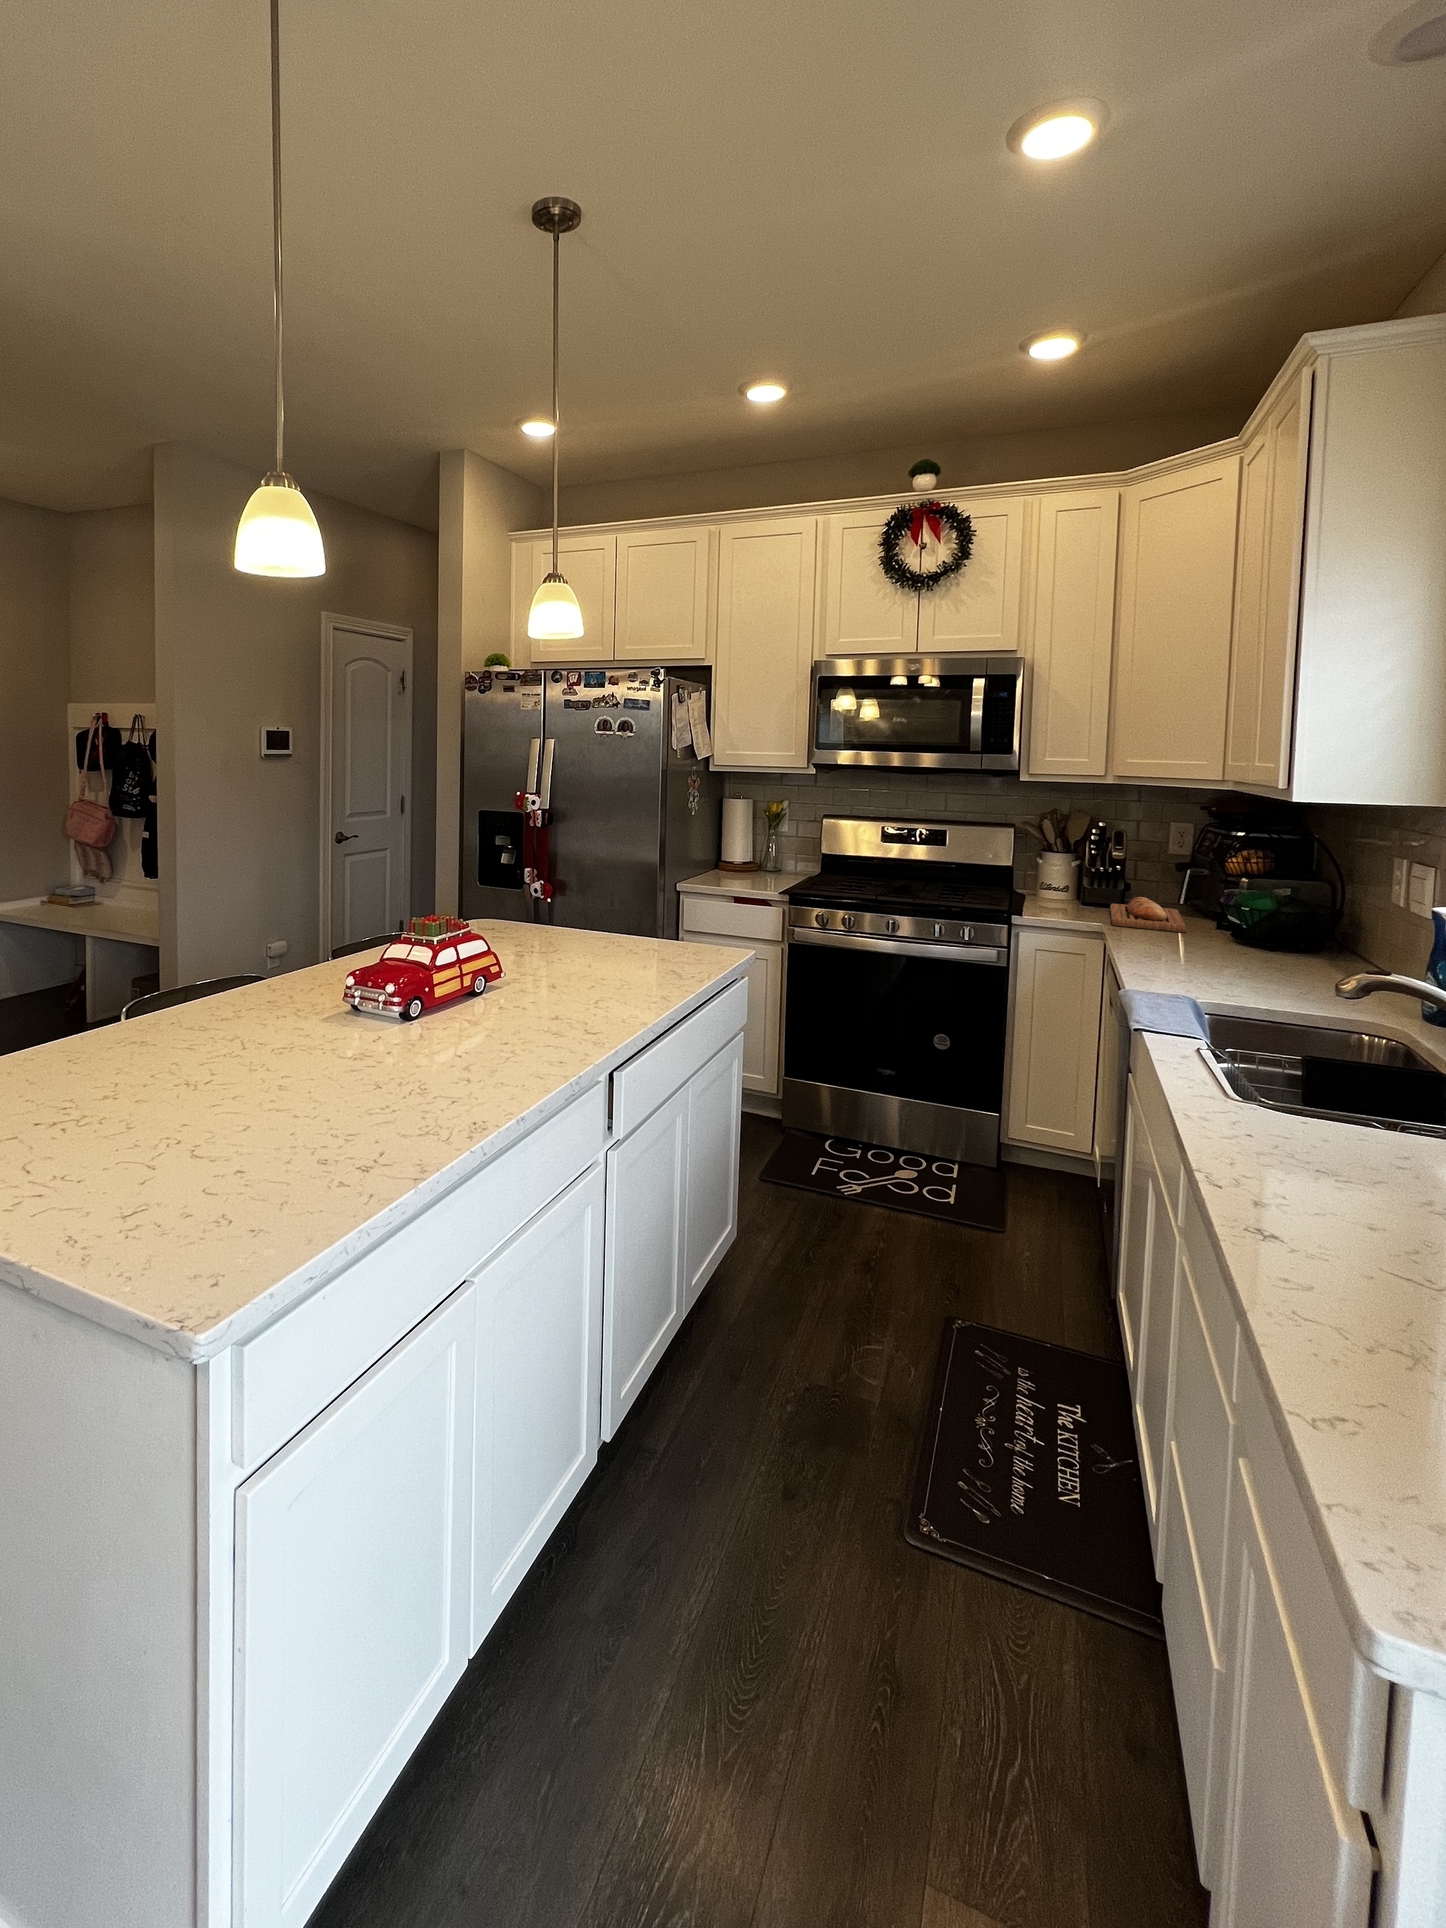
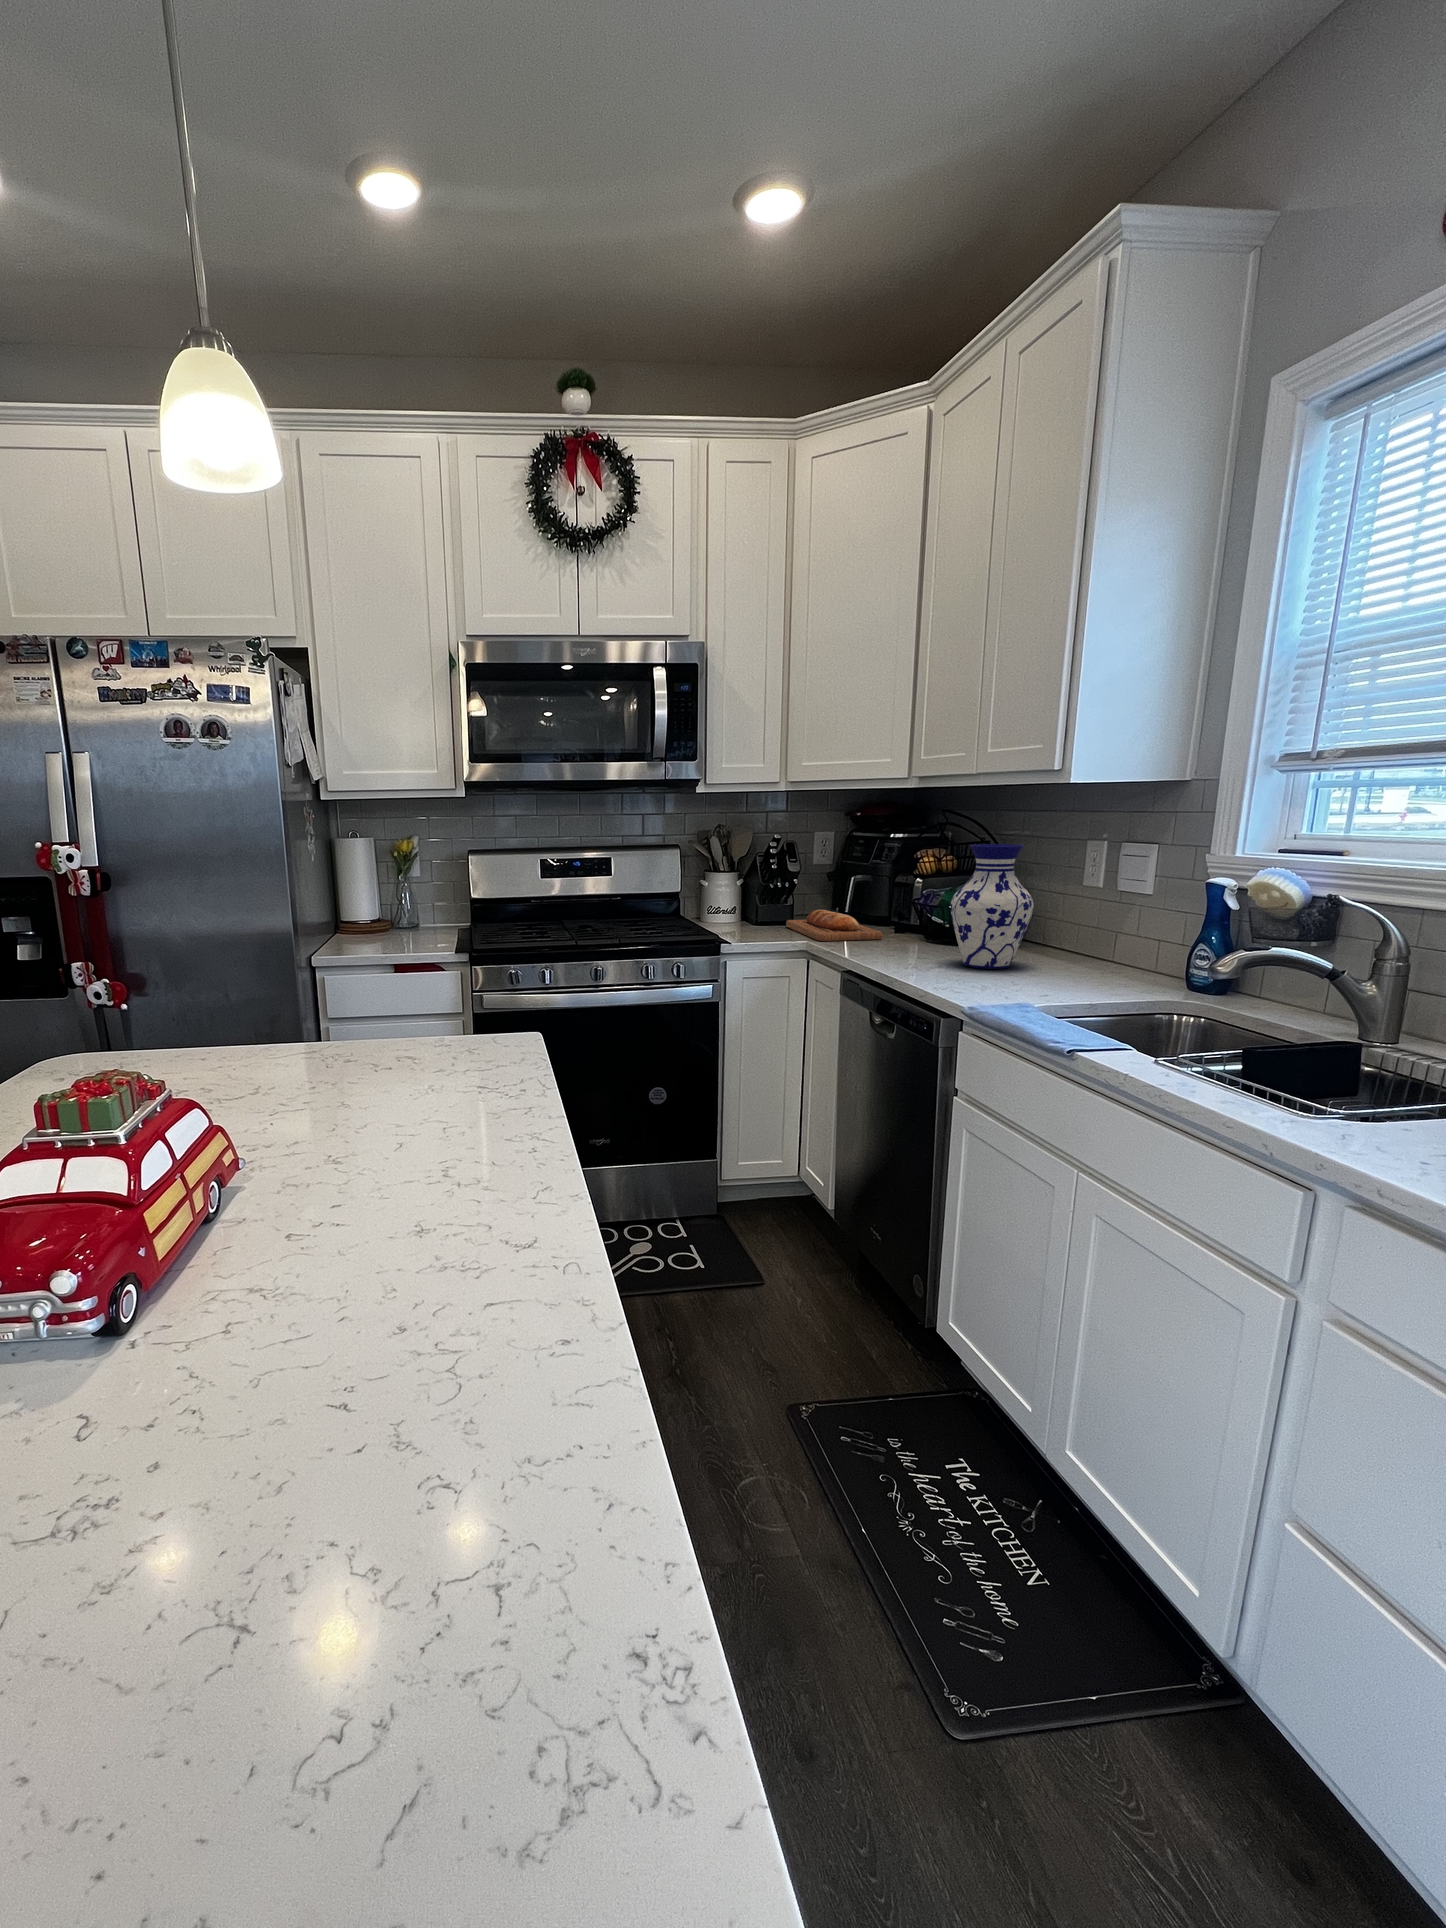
vase: none [1196,851,1285,972] -> present [951,844,1034,969]

